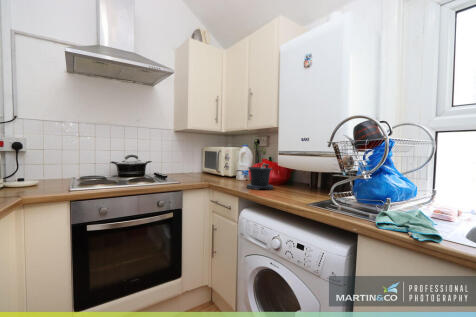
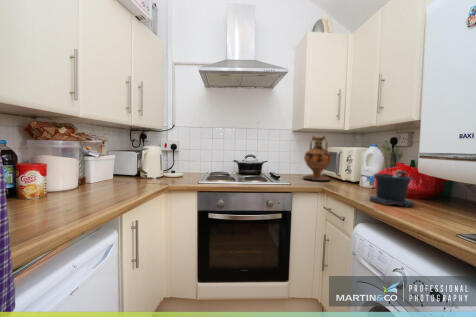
vase: none [188,136,213,178] -> present [303,136,332,181]

